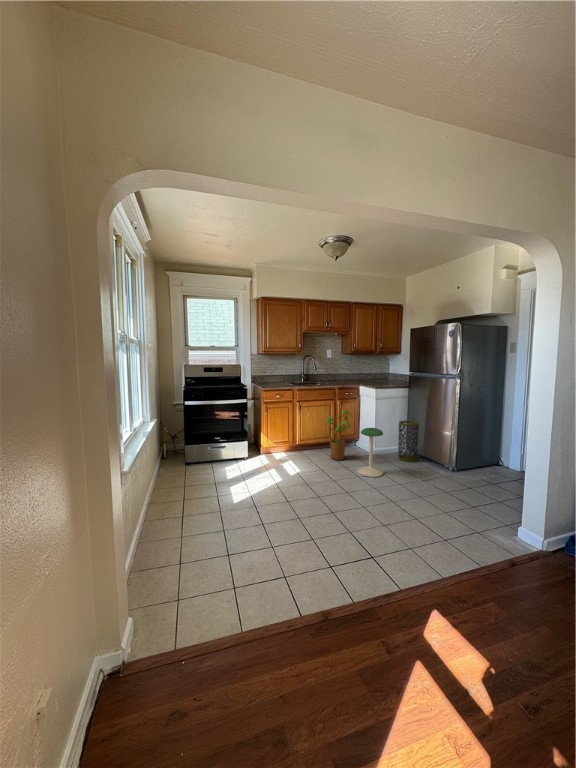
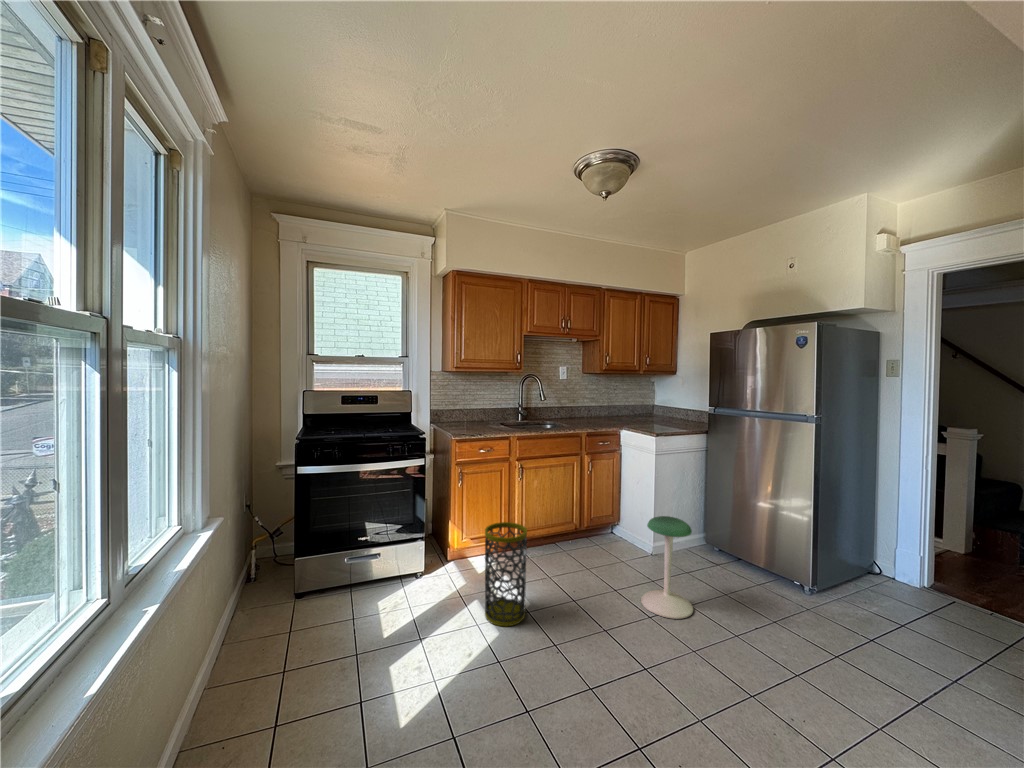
house plant: present [325,410,353,460] -> none [568,476,621,572]
trash can: present [398,421,419,462] -> present [485,522,527,626]

